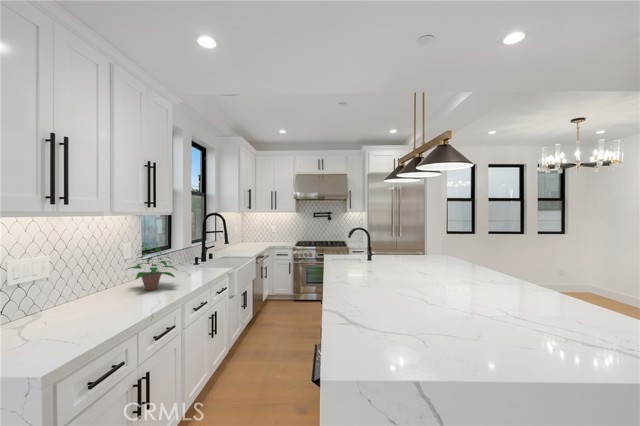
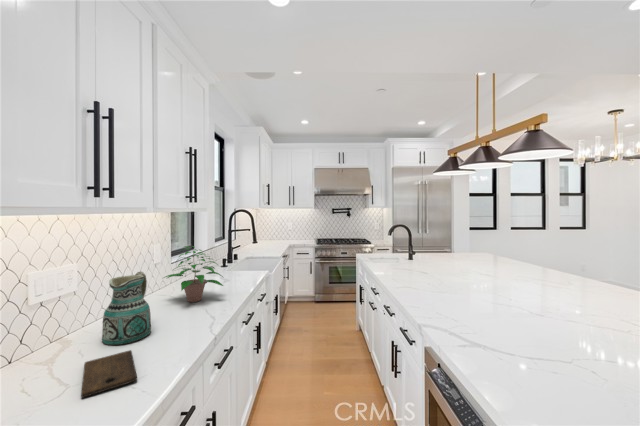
ceramic pitcher: none [62,262,103,317] -> present [102,272,151,345]
cutting board: none [32,320,80,346] -> present [81,350,137,398]

